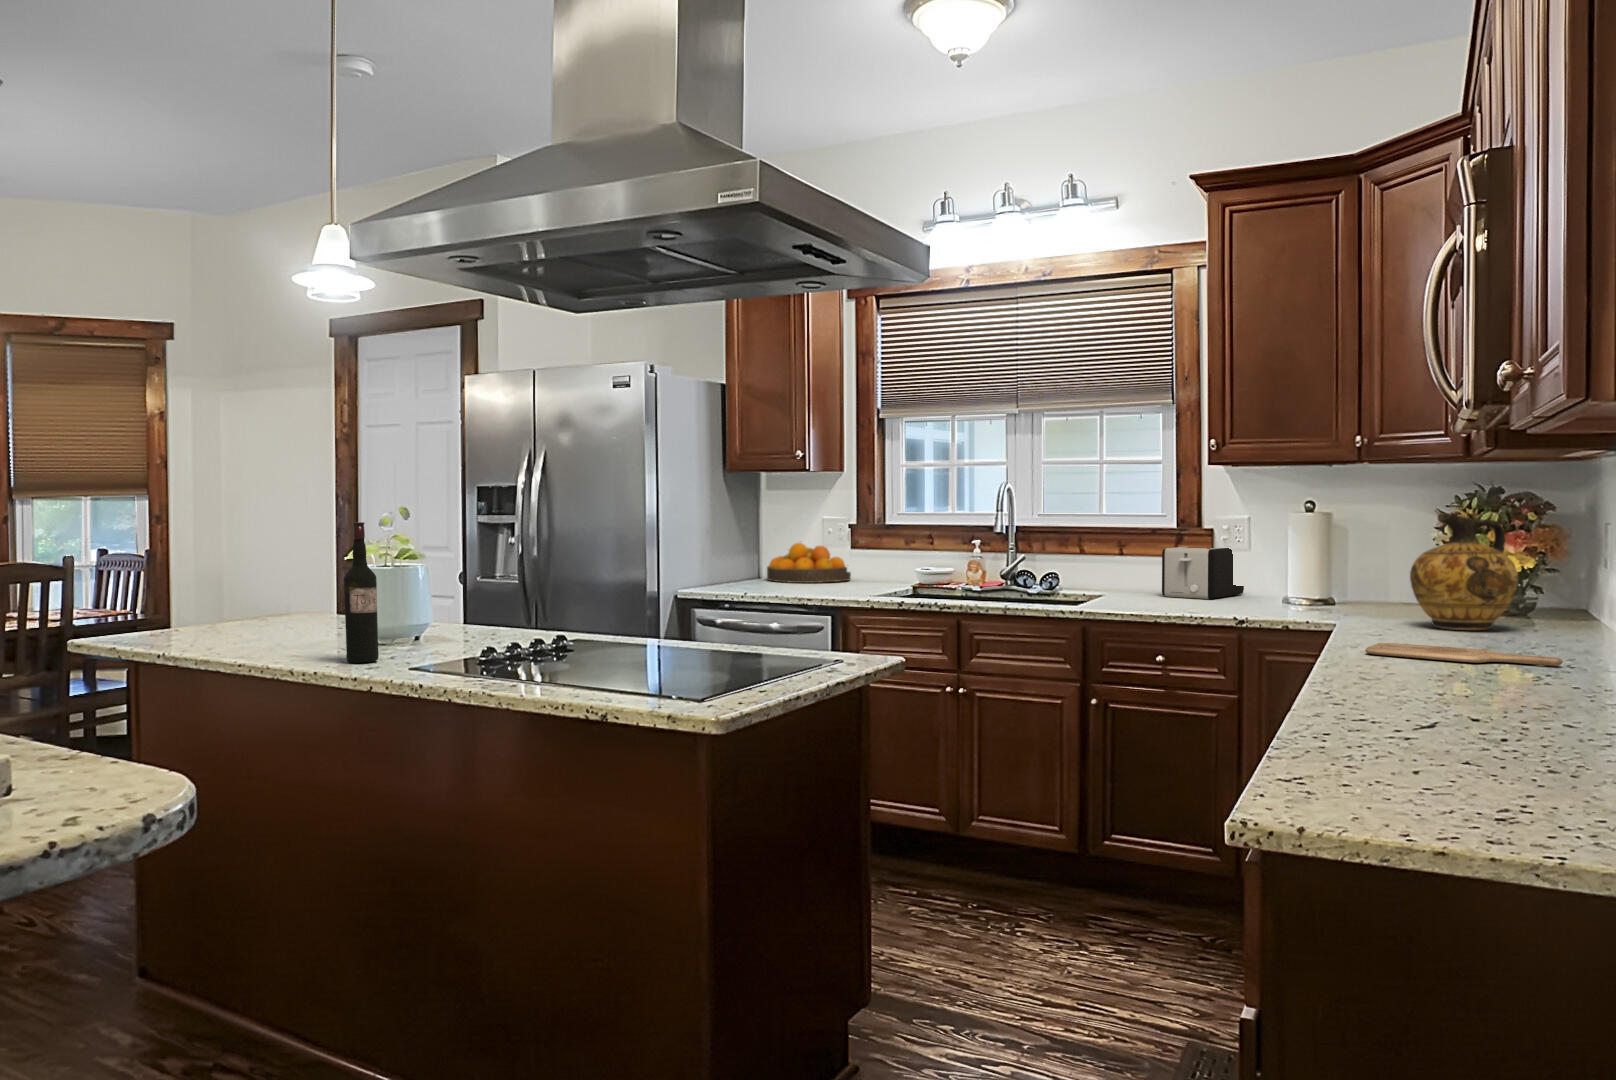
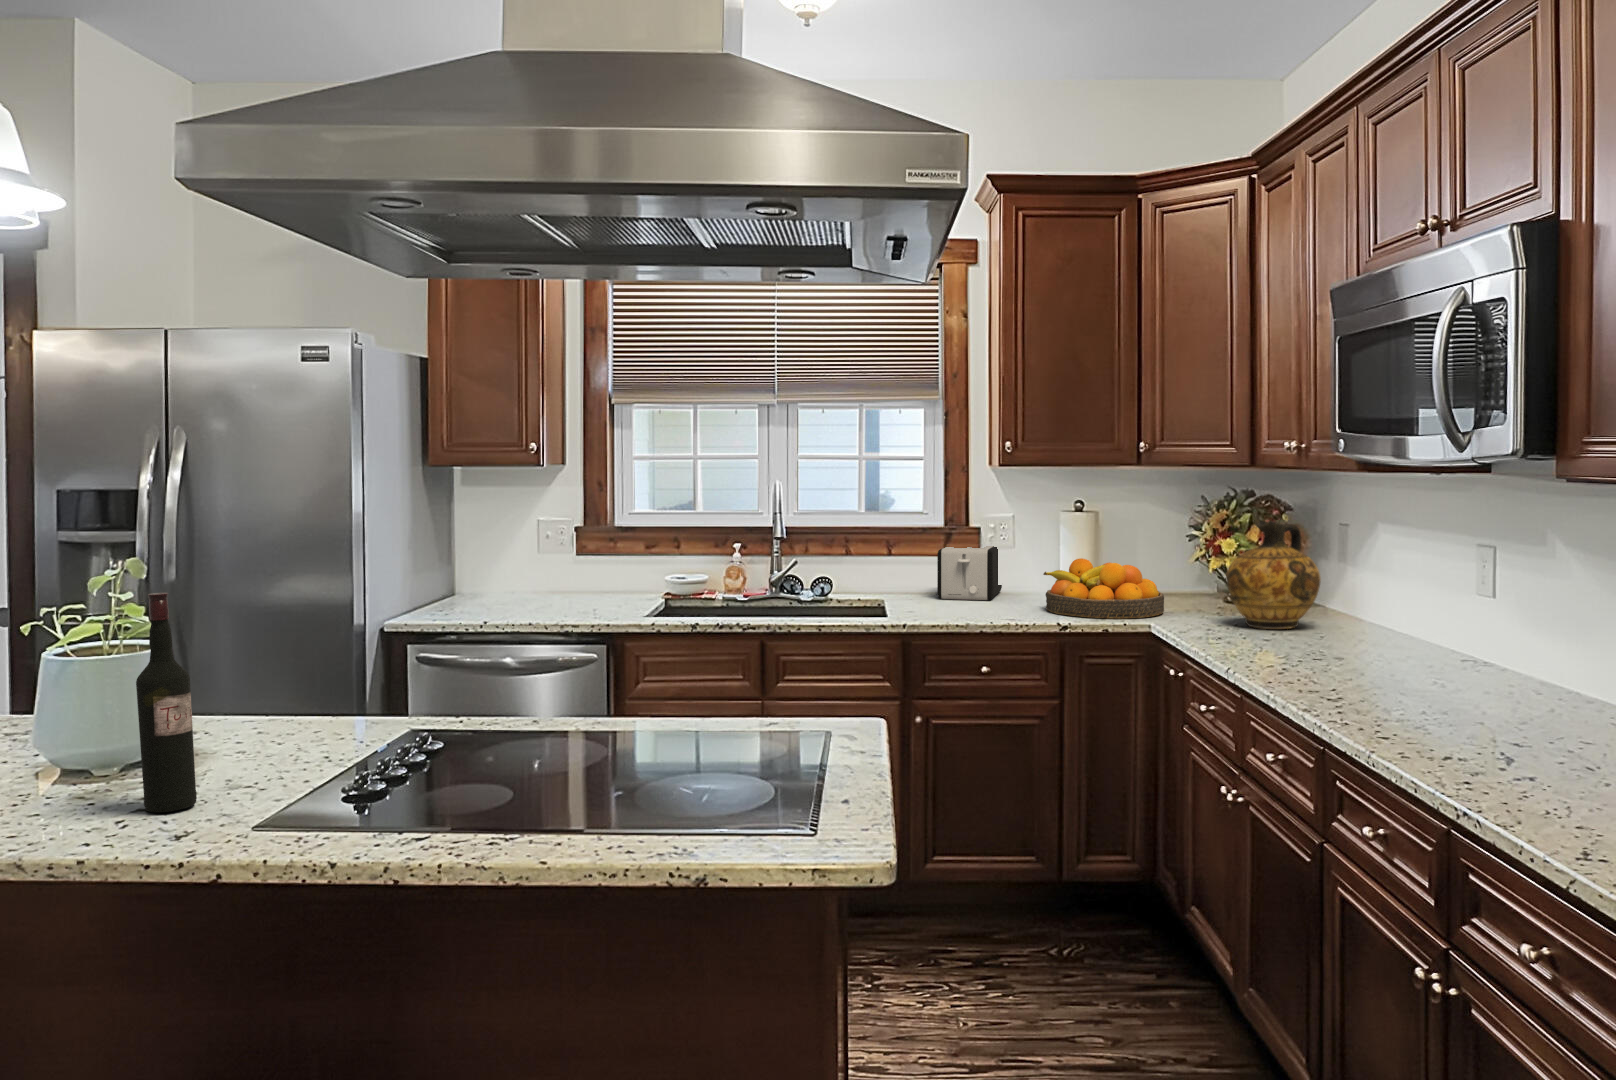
fruit bowl: present [767,543,851,583] -> present [1043,558,1164,619]
cutting board: present [1365,643,1563,666] -> none [1281,655,1457,673]

